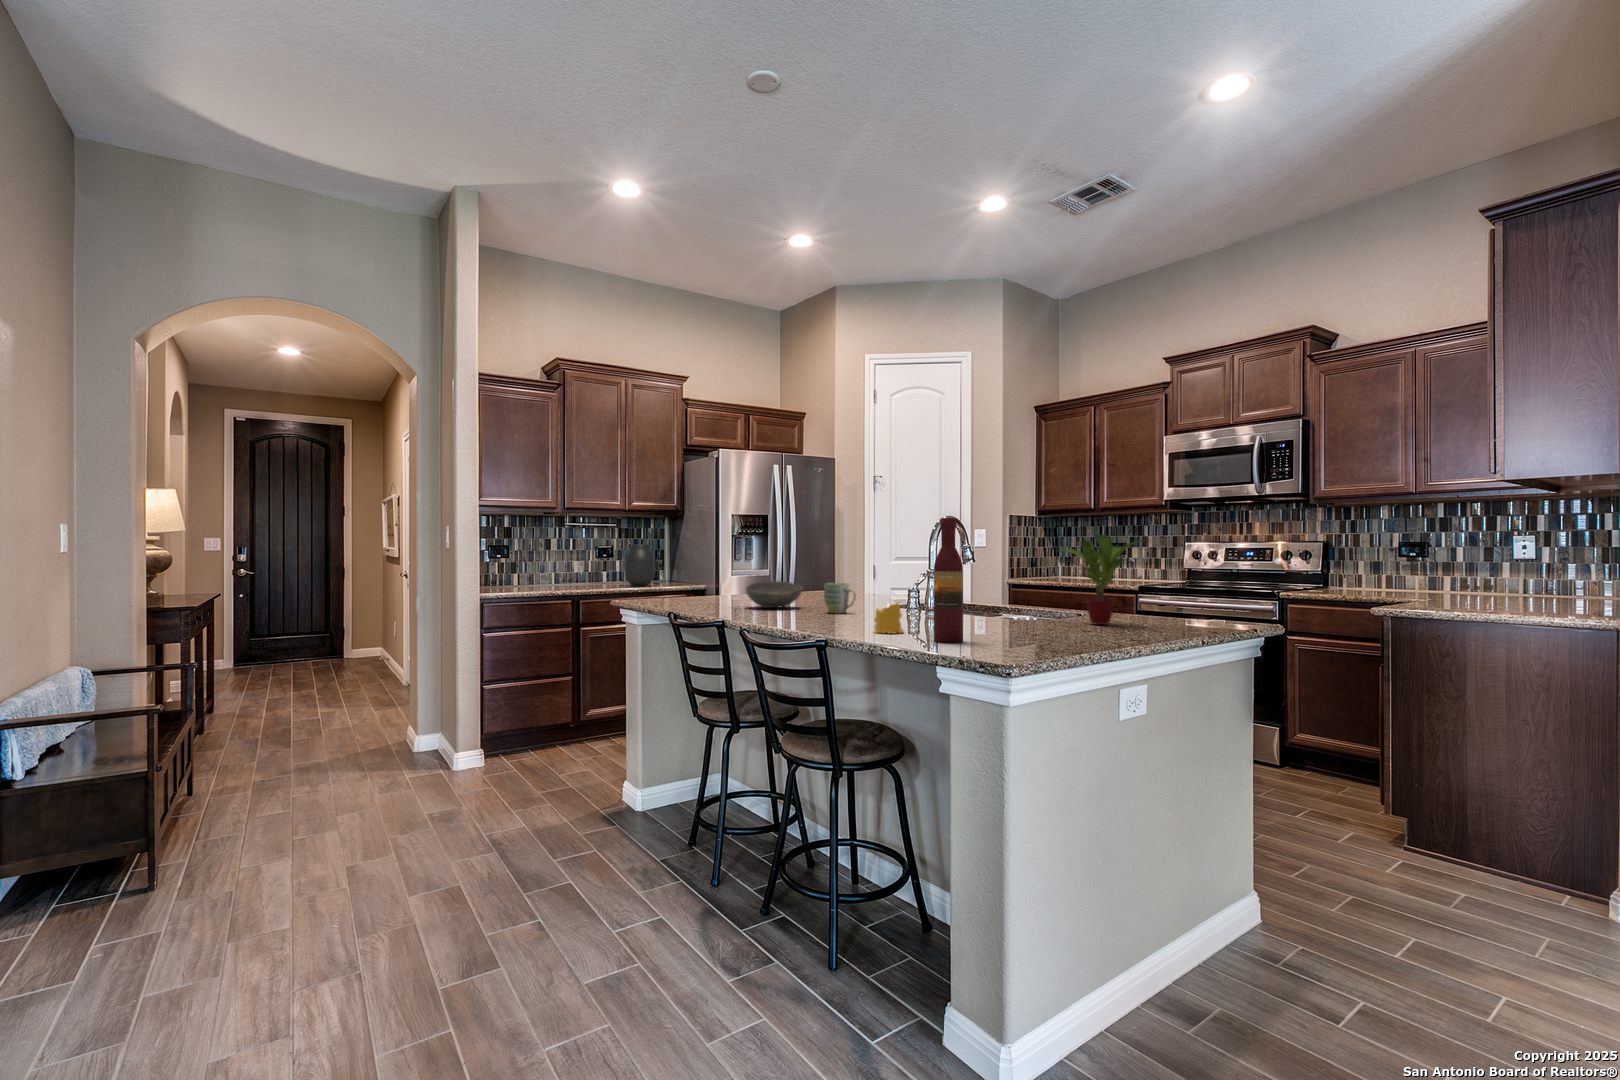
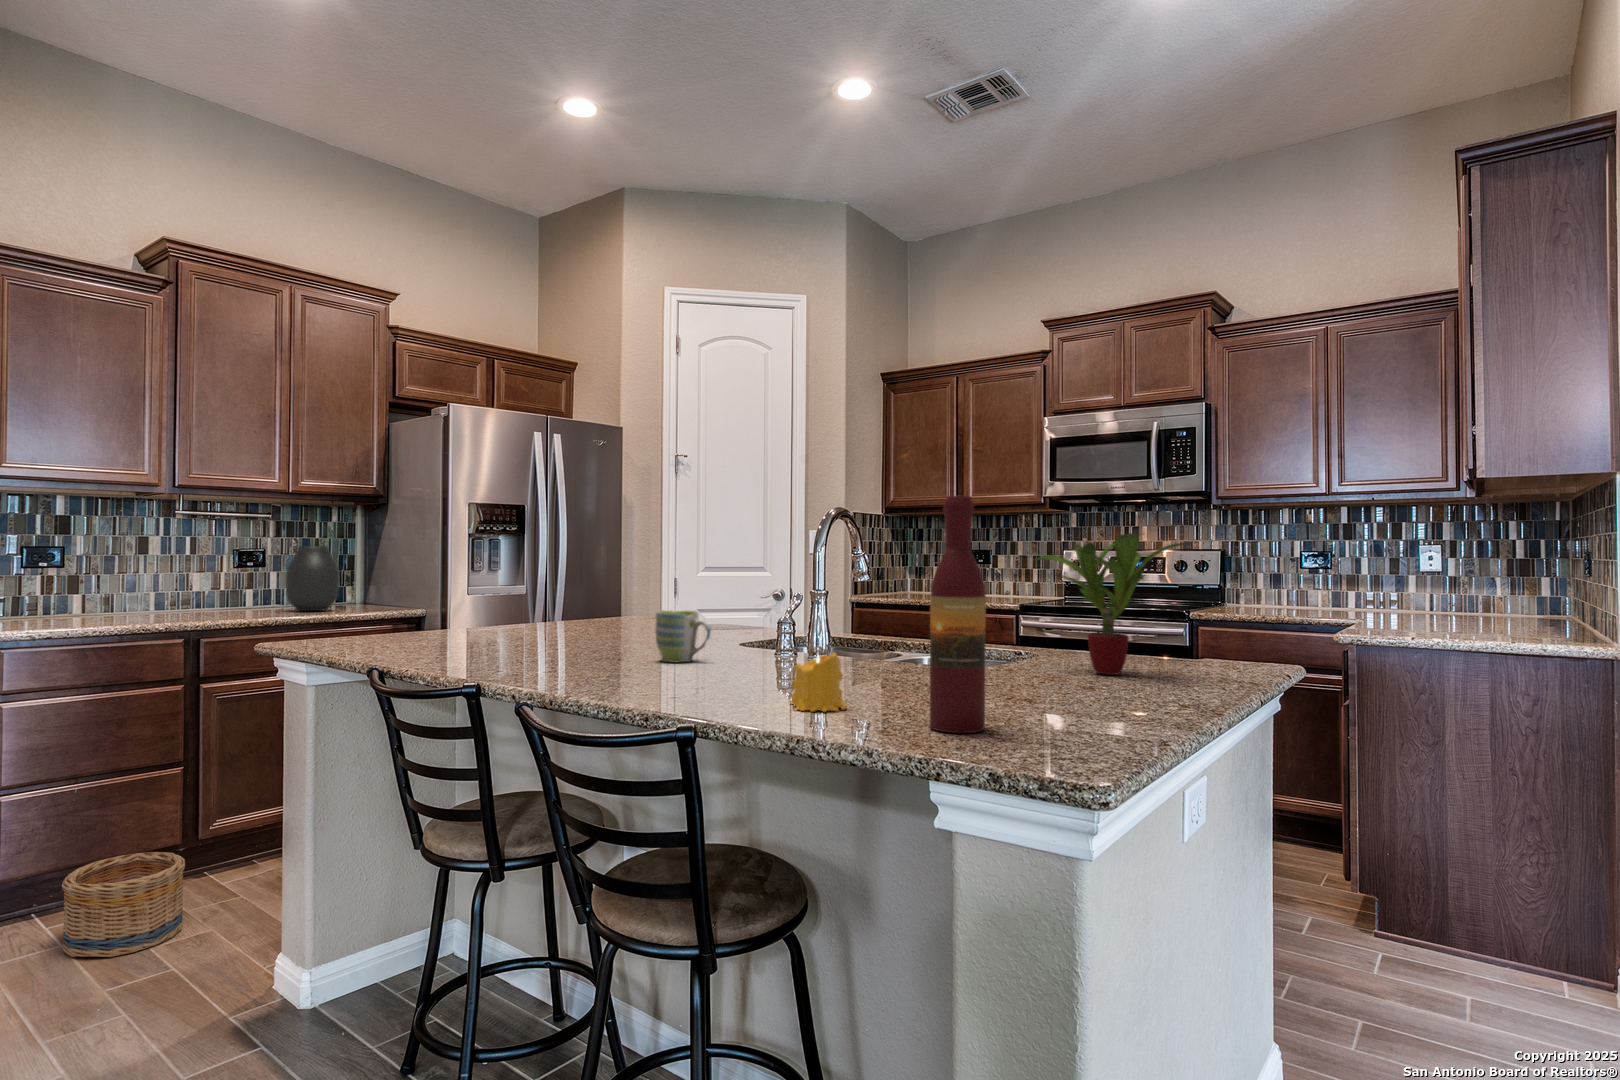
bowl: present [746,581,803,608] -> none [512,607,611,653]
basket: none [517,724,576,778] -> present [62,852,185,957]

